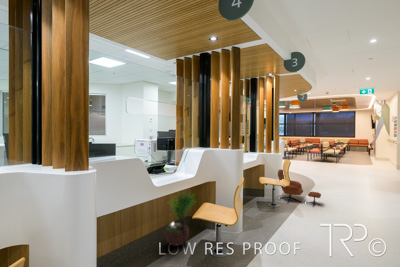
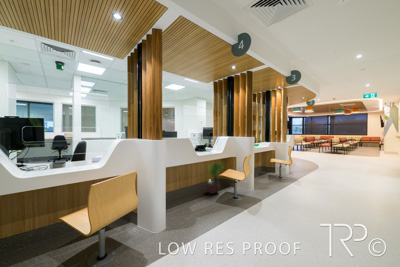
lounge chair: present [278,170,321,206] -> none [285,154,321,181]

